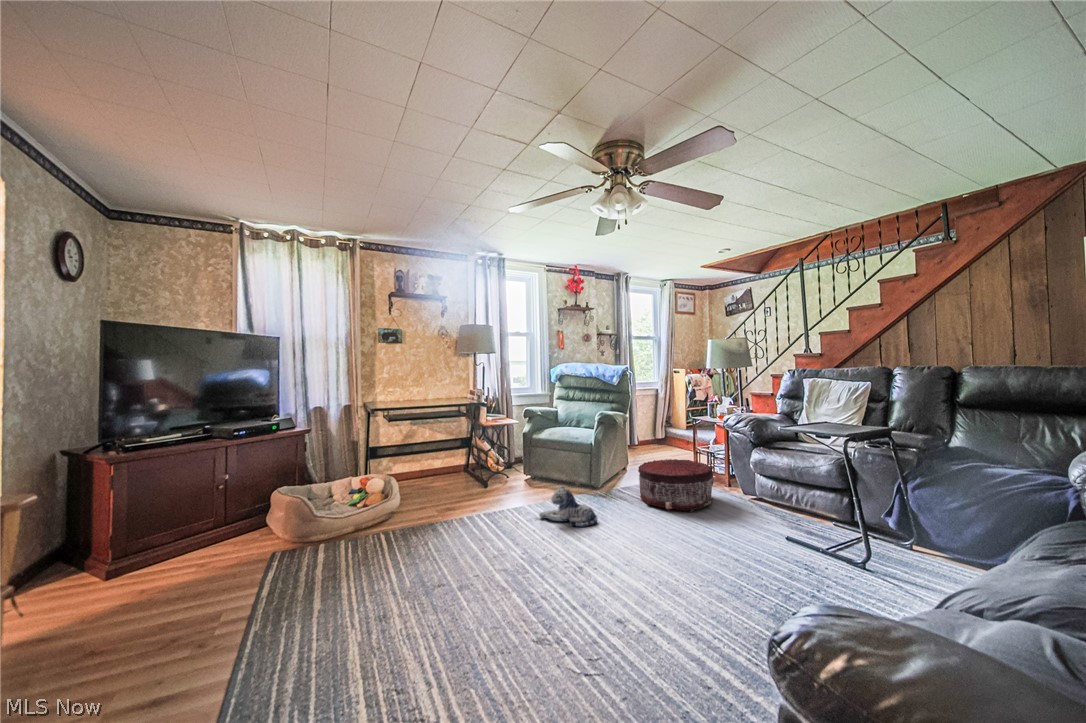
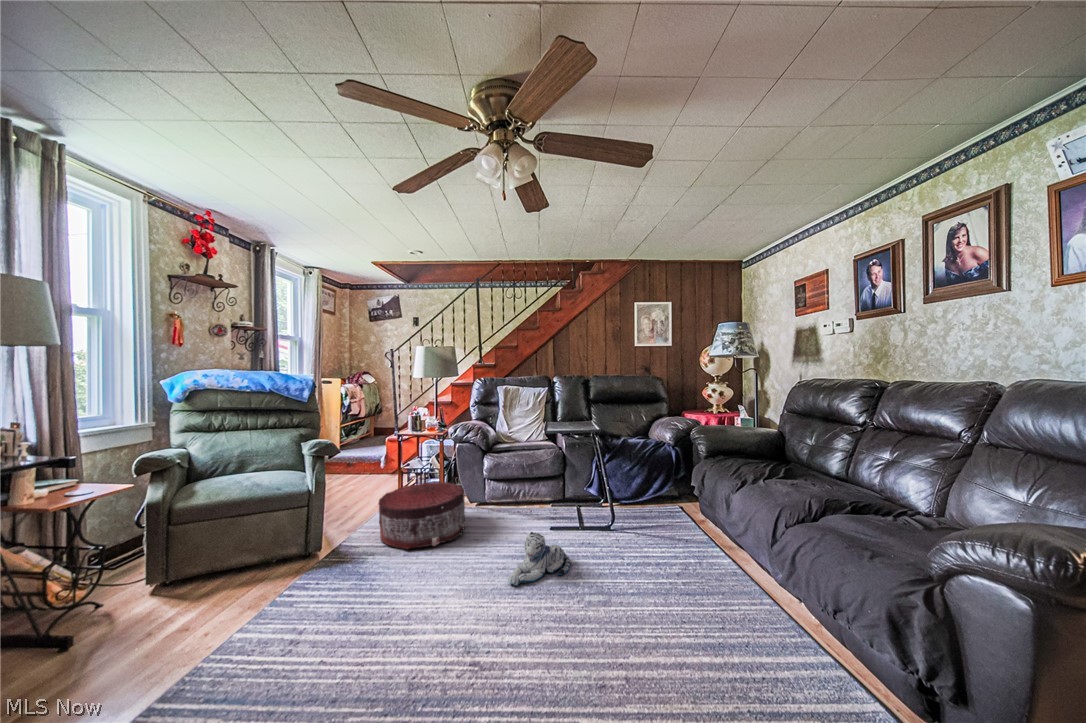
plush toy: present [539,487,597,527] -> present [508,532,571,586]

